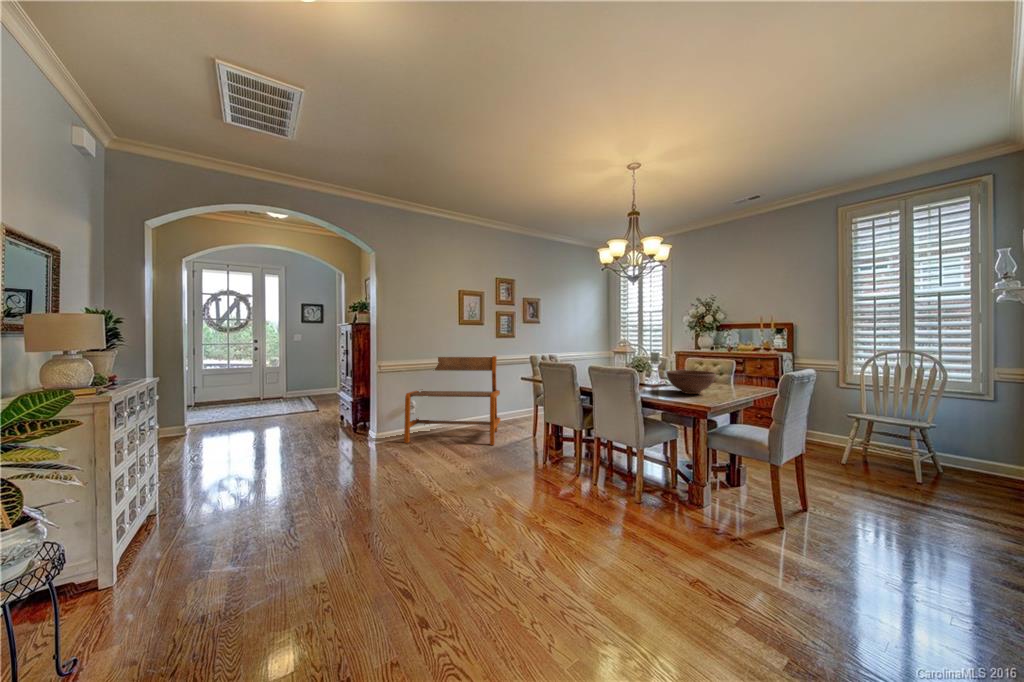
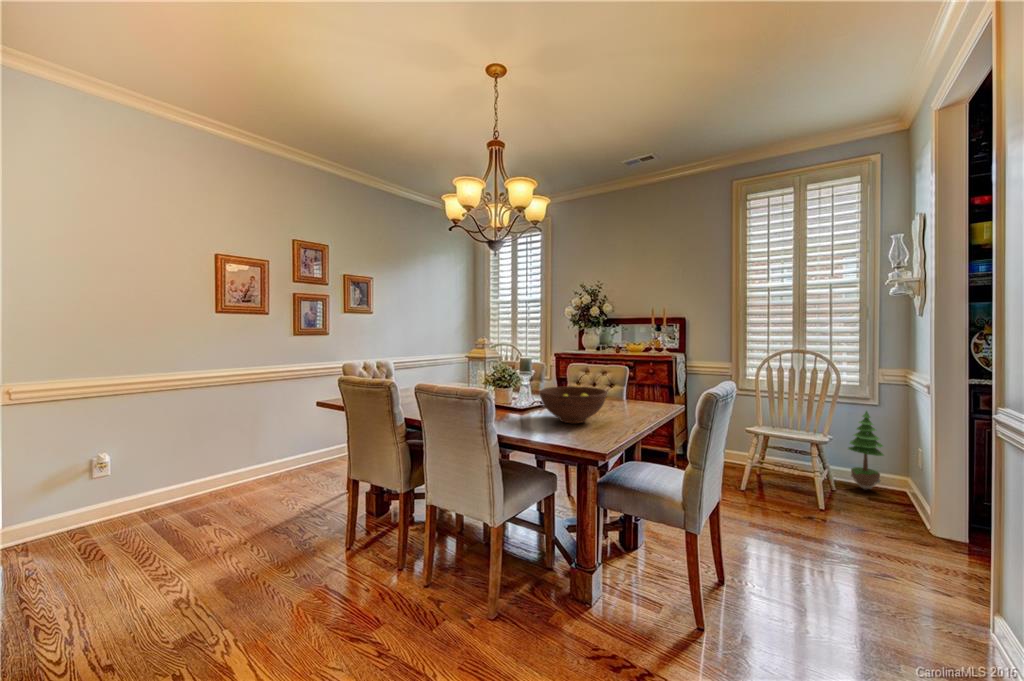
bench: present [404,356,500,445] -> none [113,367,307,526]
potted tree: none [956,404,997,476] -> present [848,411,883,490]

